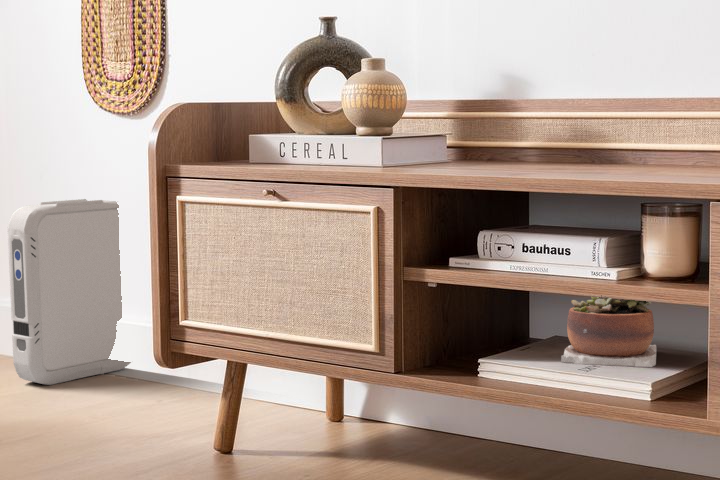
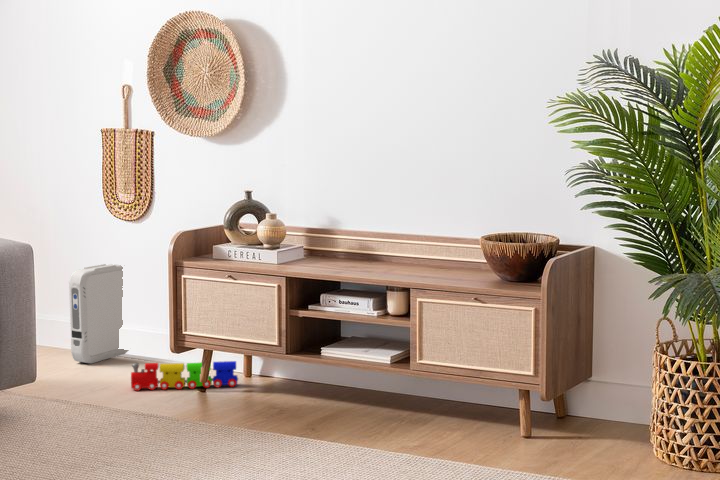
succulent plant: present [561,295,657,367] -> none [356,311,395,350]
toy train: none [84,384,308,443] -> present [131,361,238,391]

